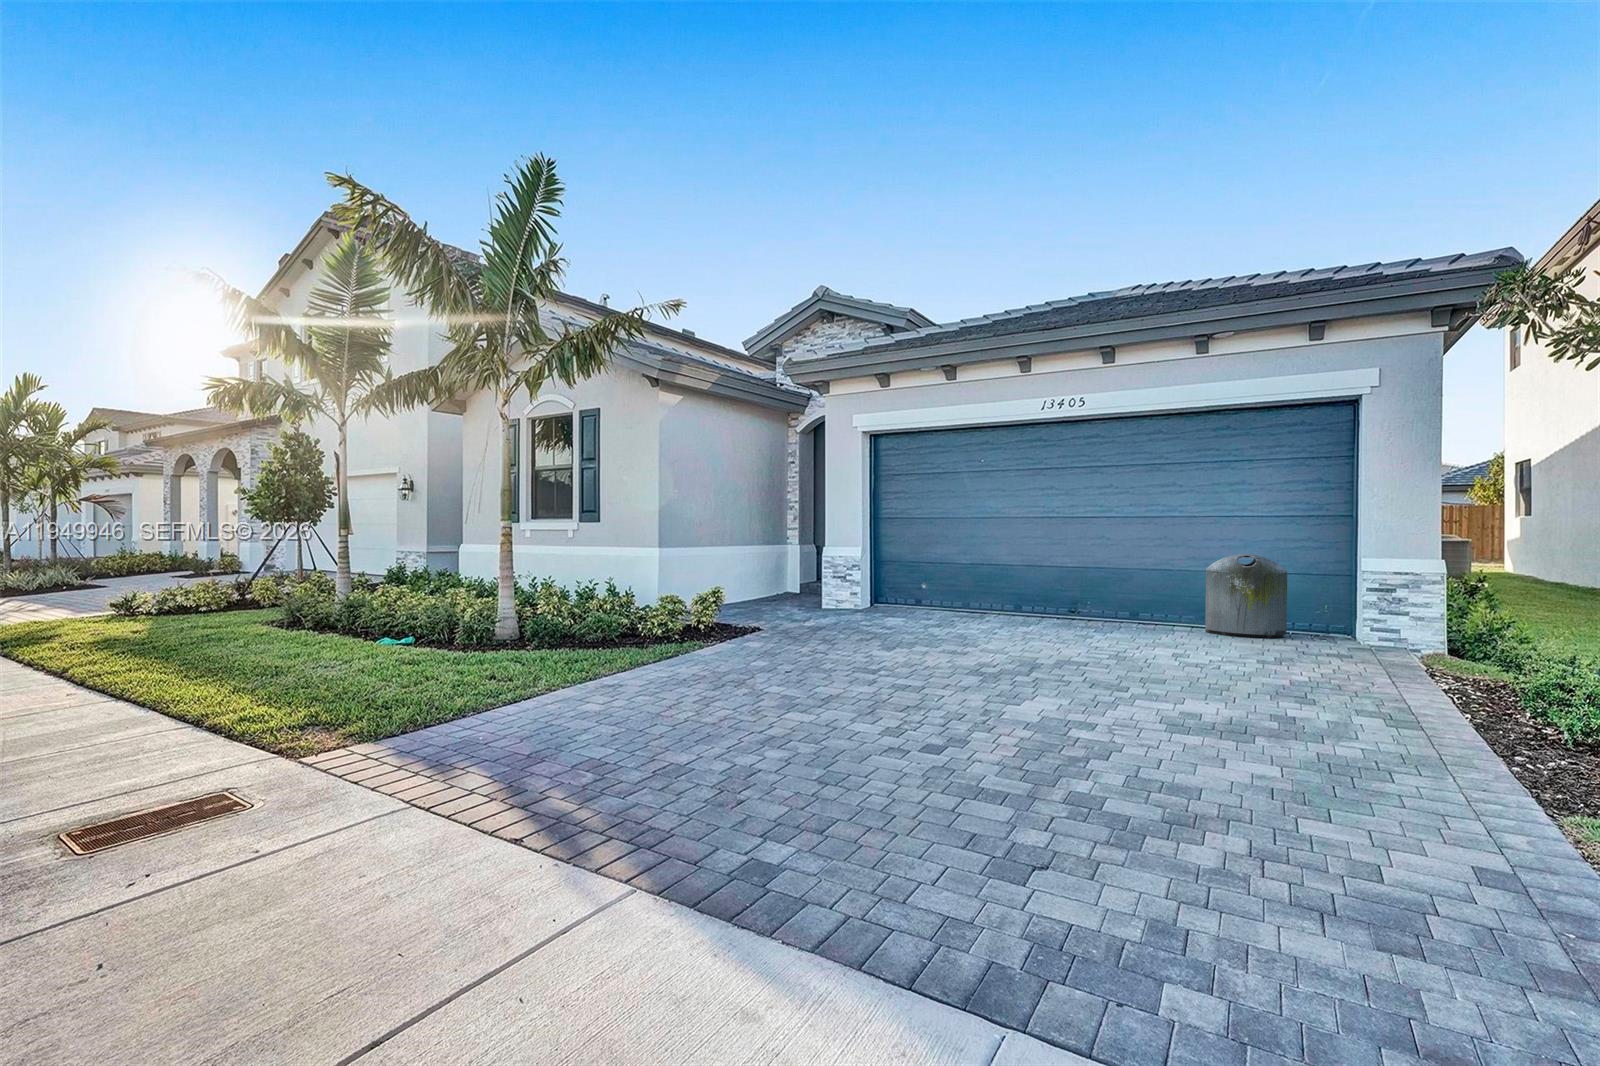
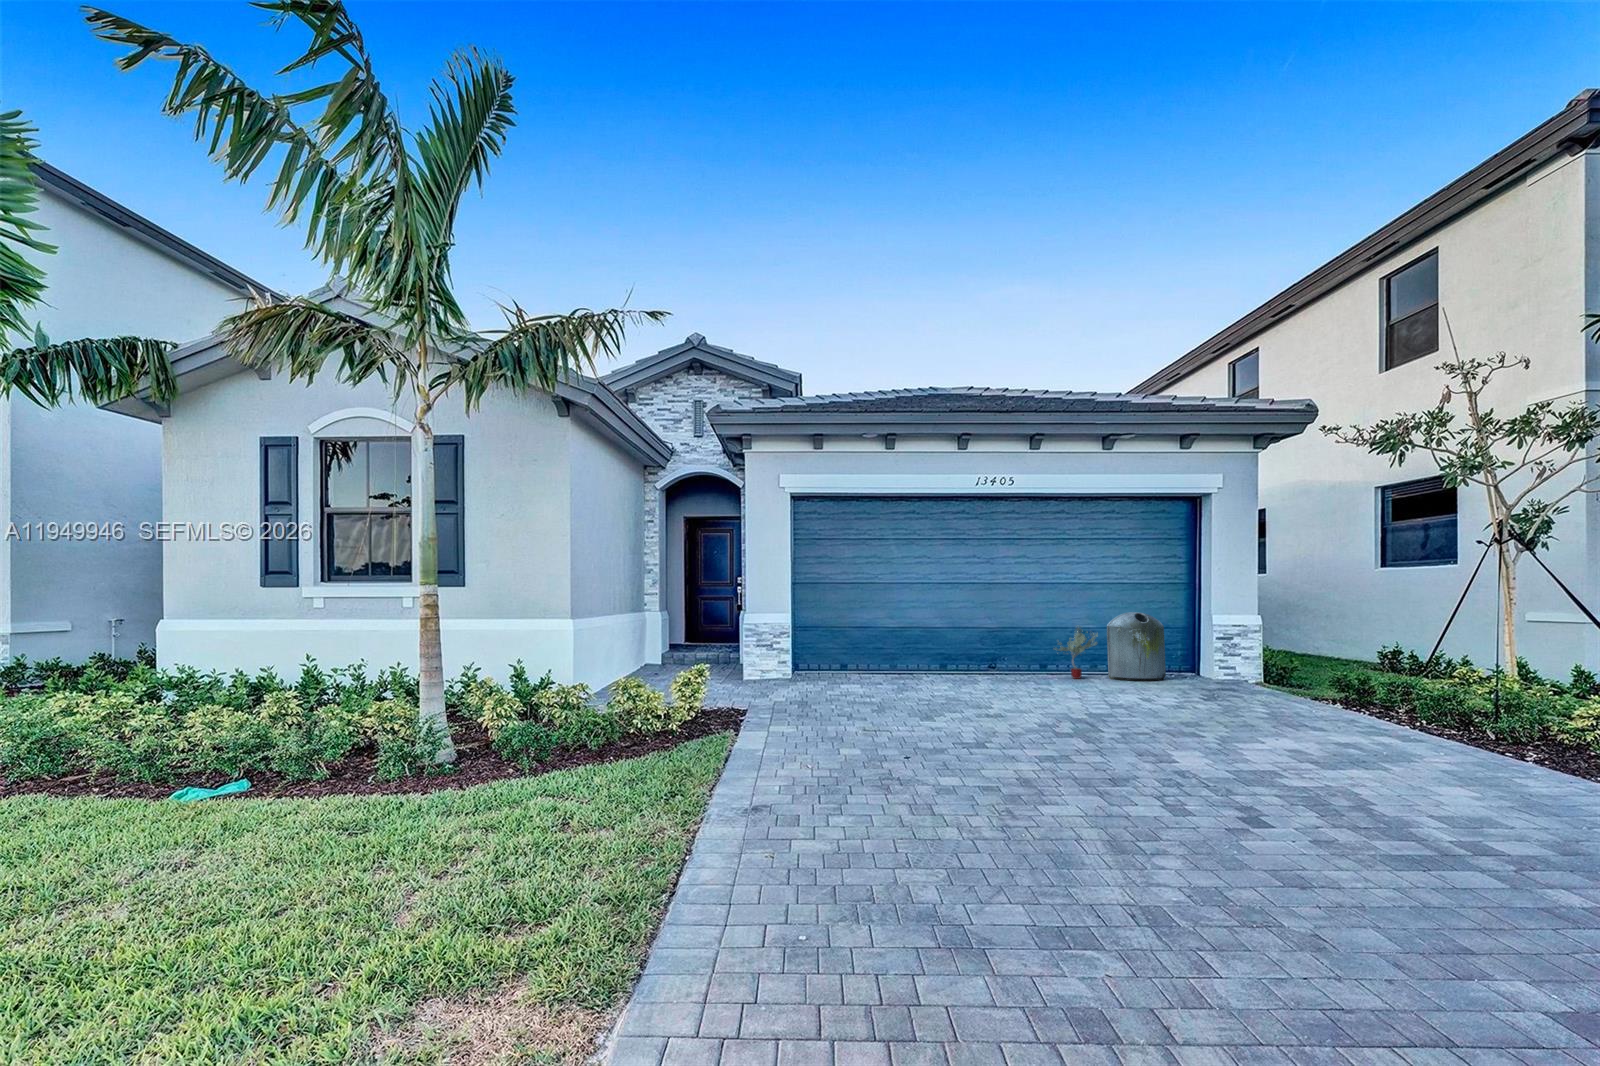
potted tree: none [1134,567,1190,629] -> present [1056,628,1097,679]

